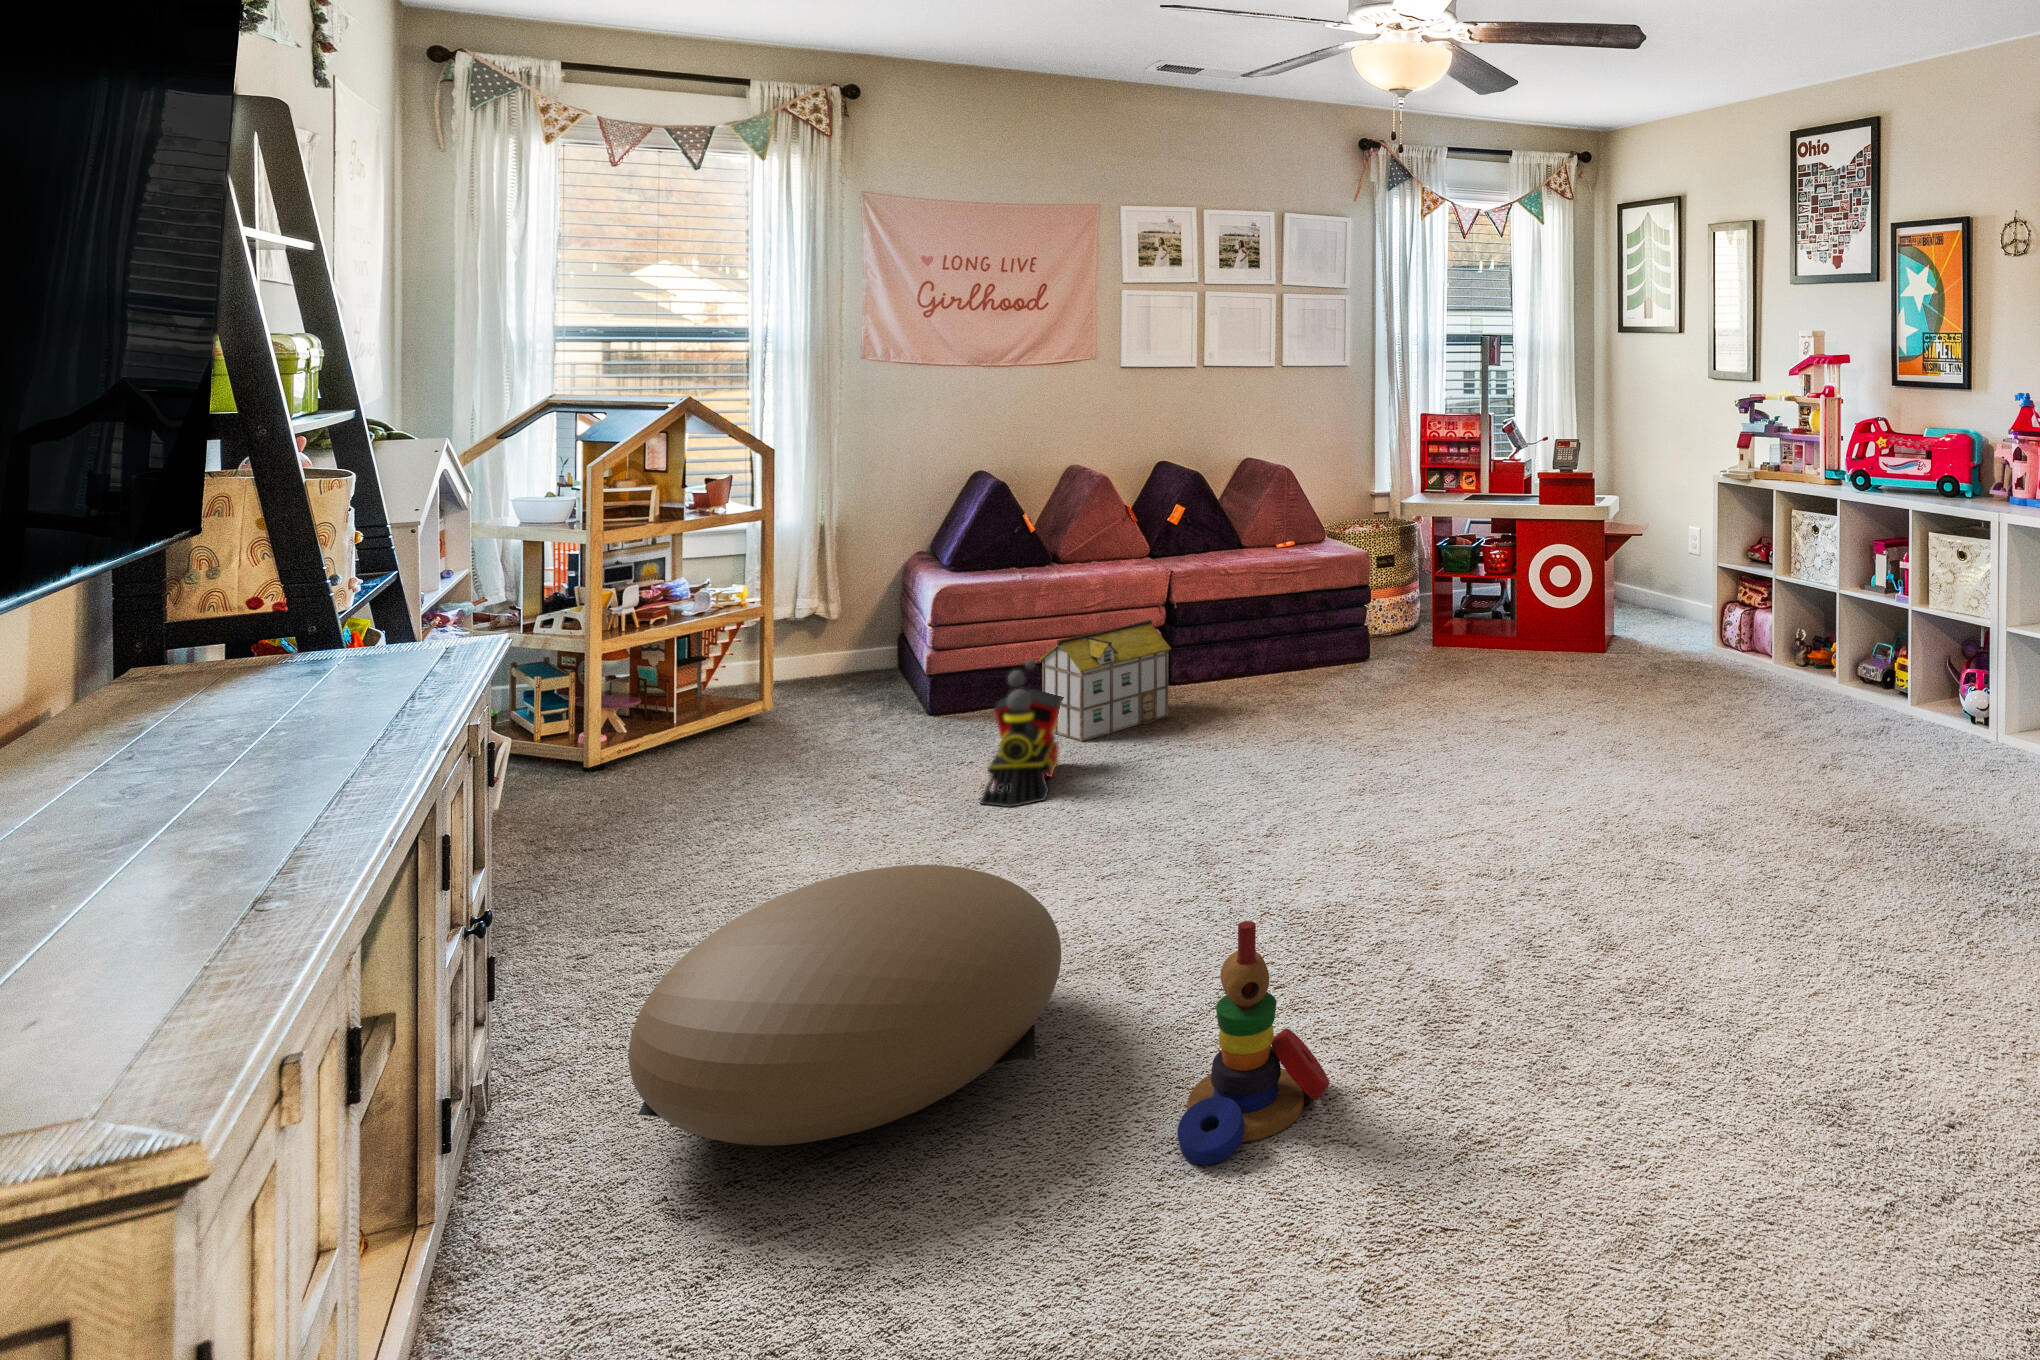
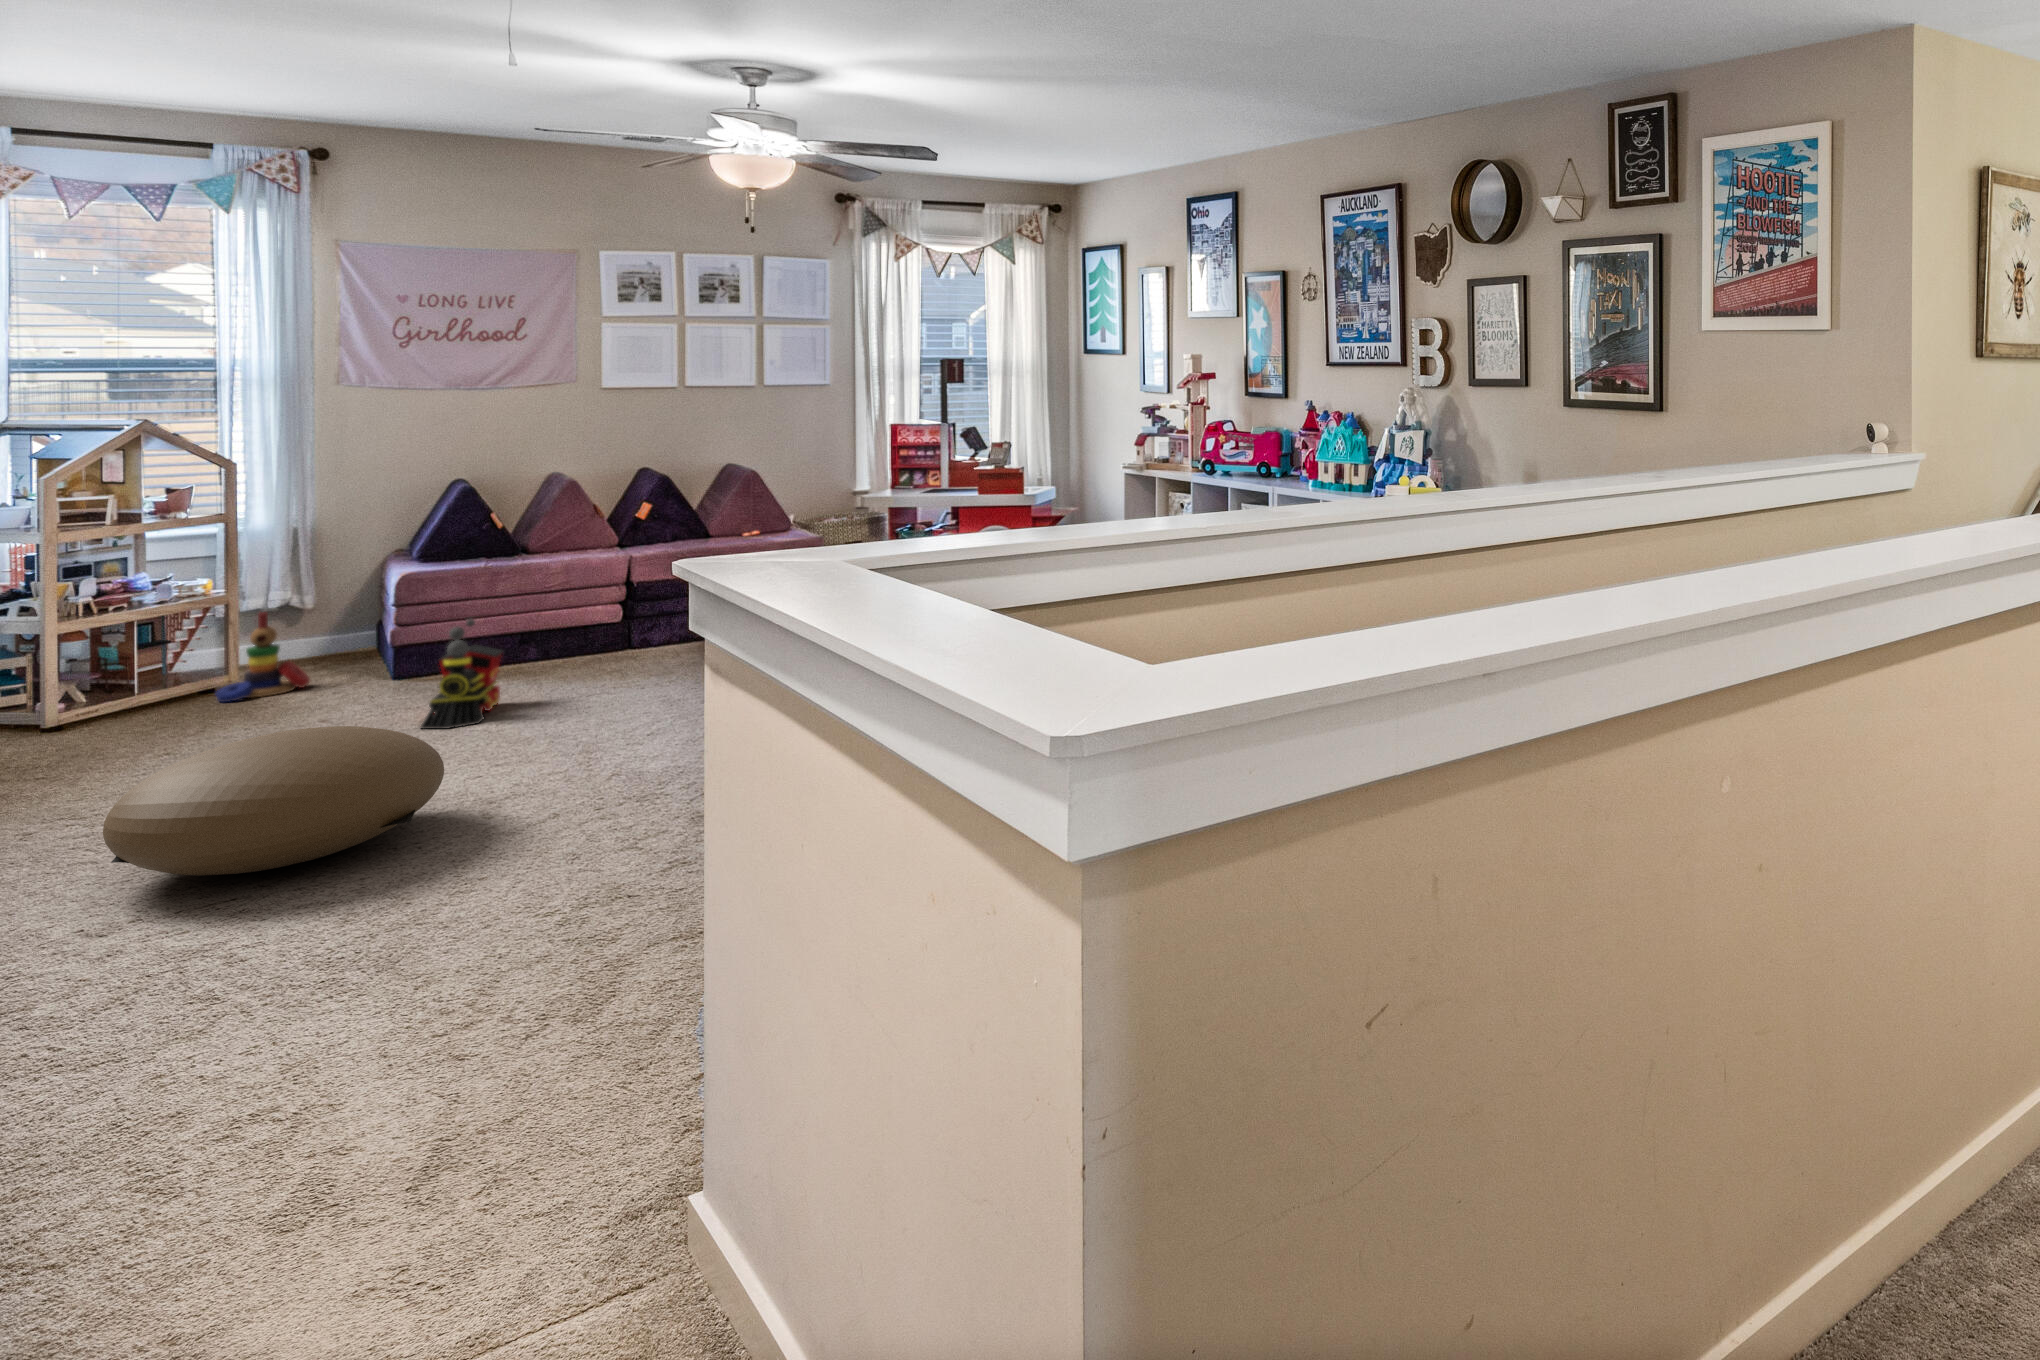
toy house: present [1039,620,1171,742] -> none [491,594,616,690]
stacking toy: present [1177,921,1329,1165] -> present [215,612,310,702]

